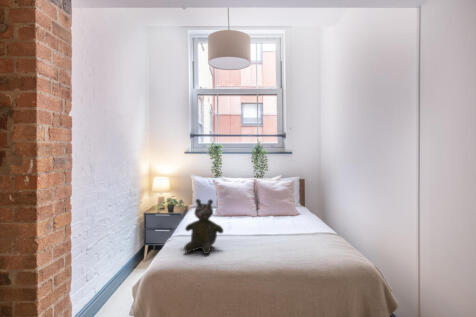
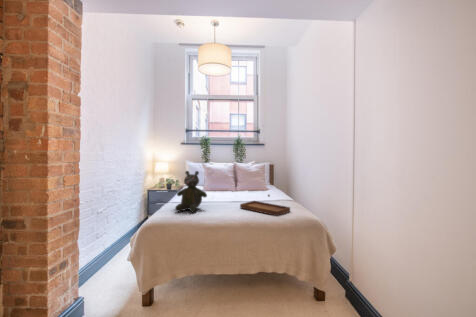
tray: none [266,230,332,261] -> present [240,194,290,216]

